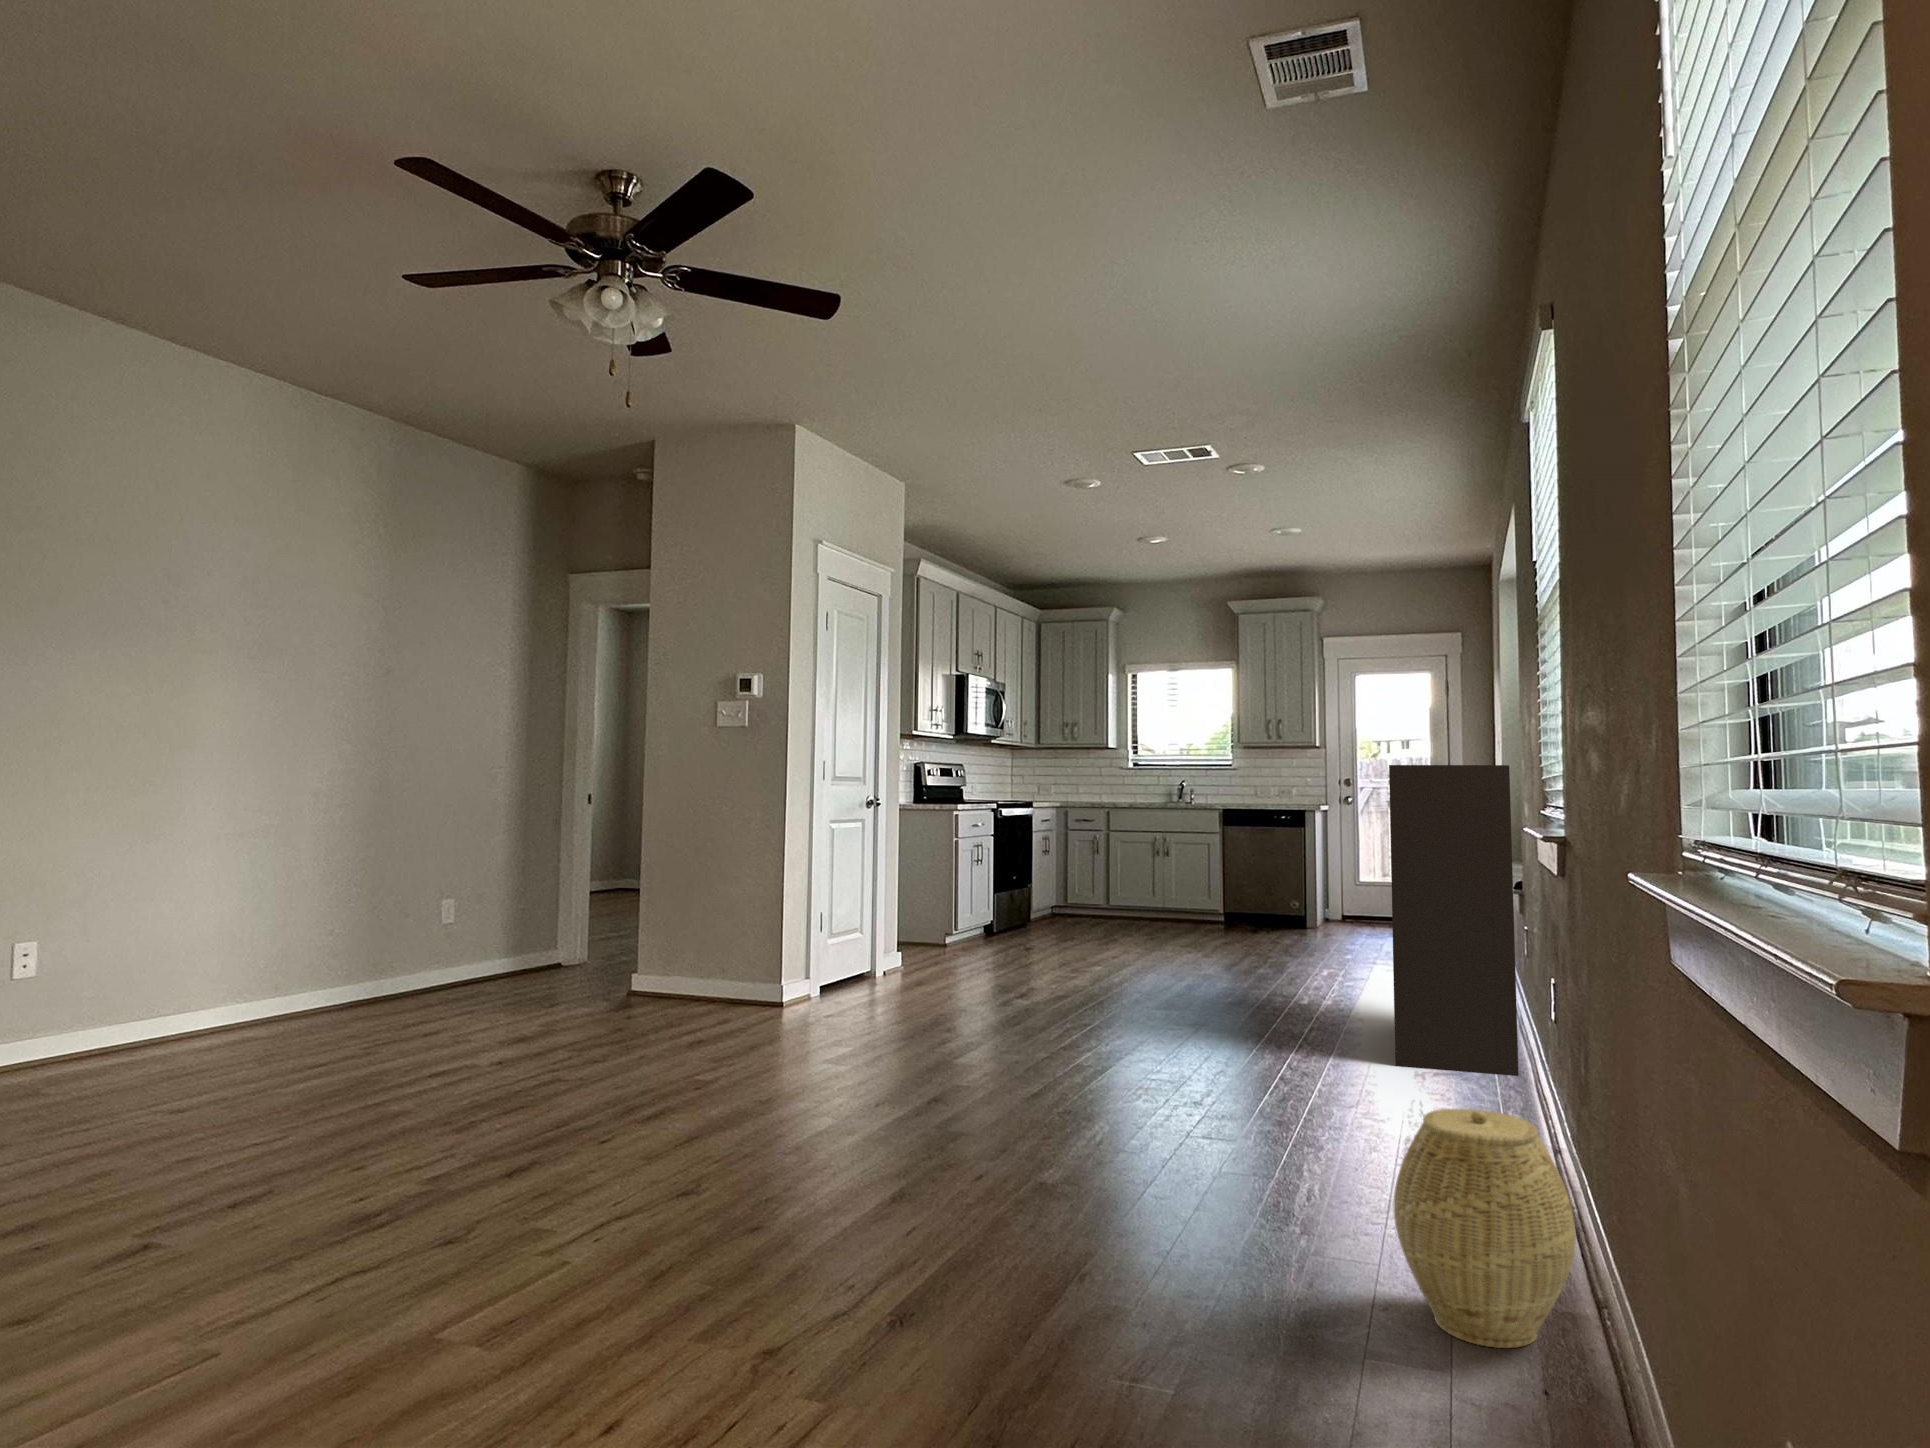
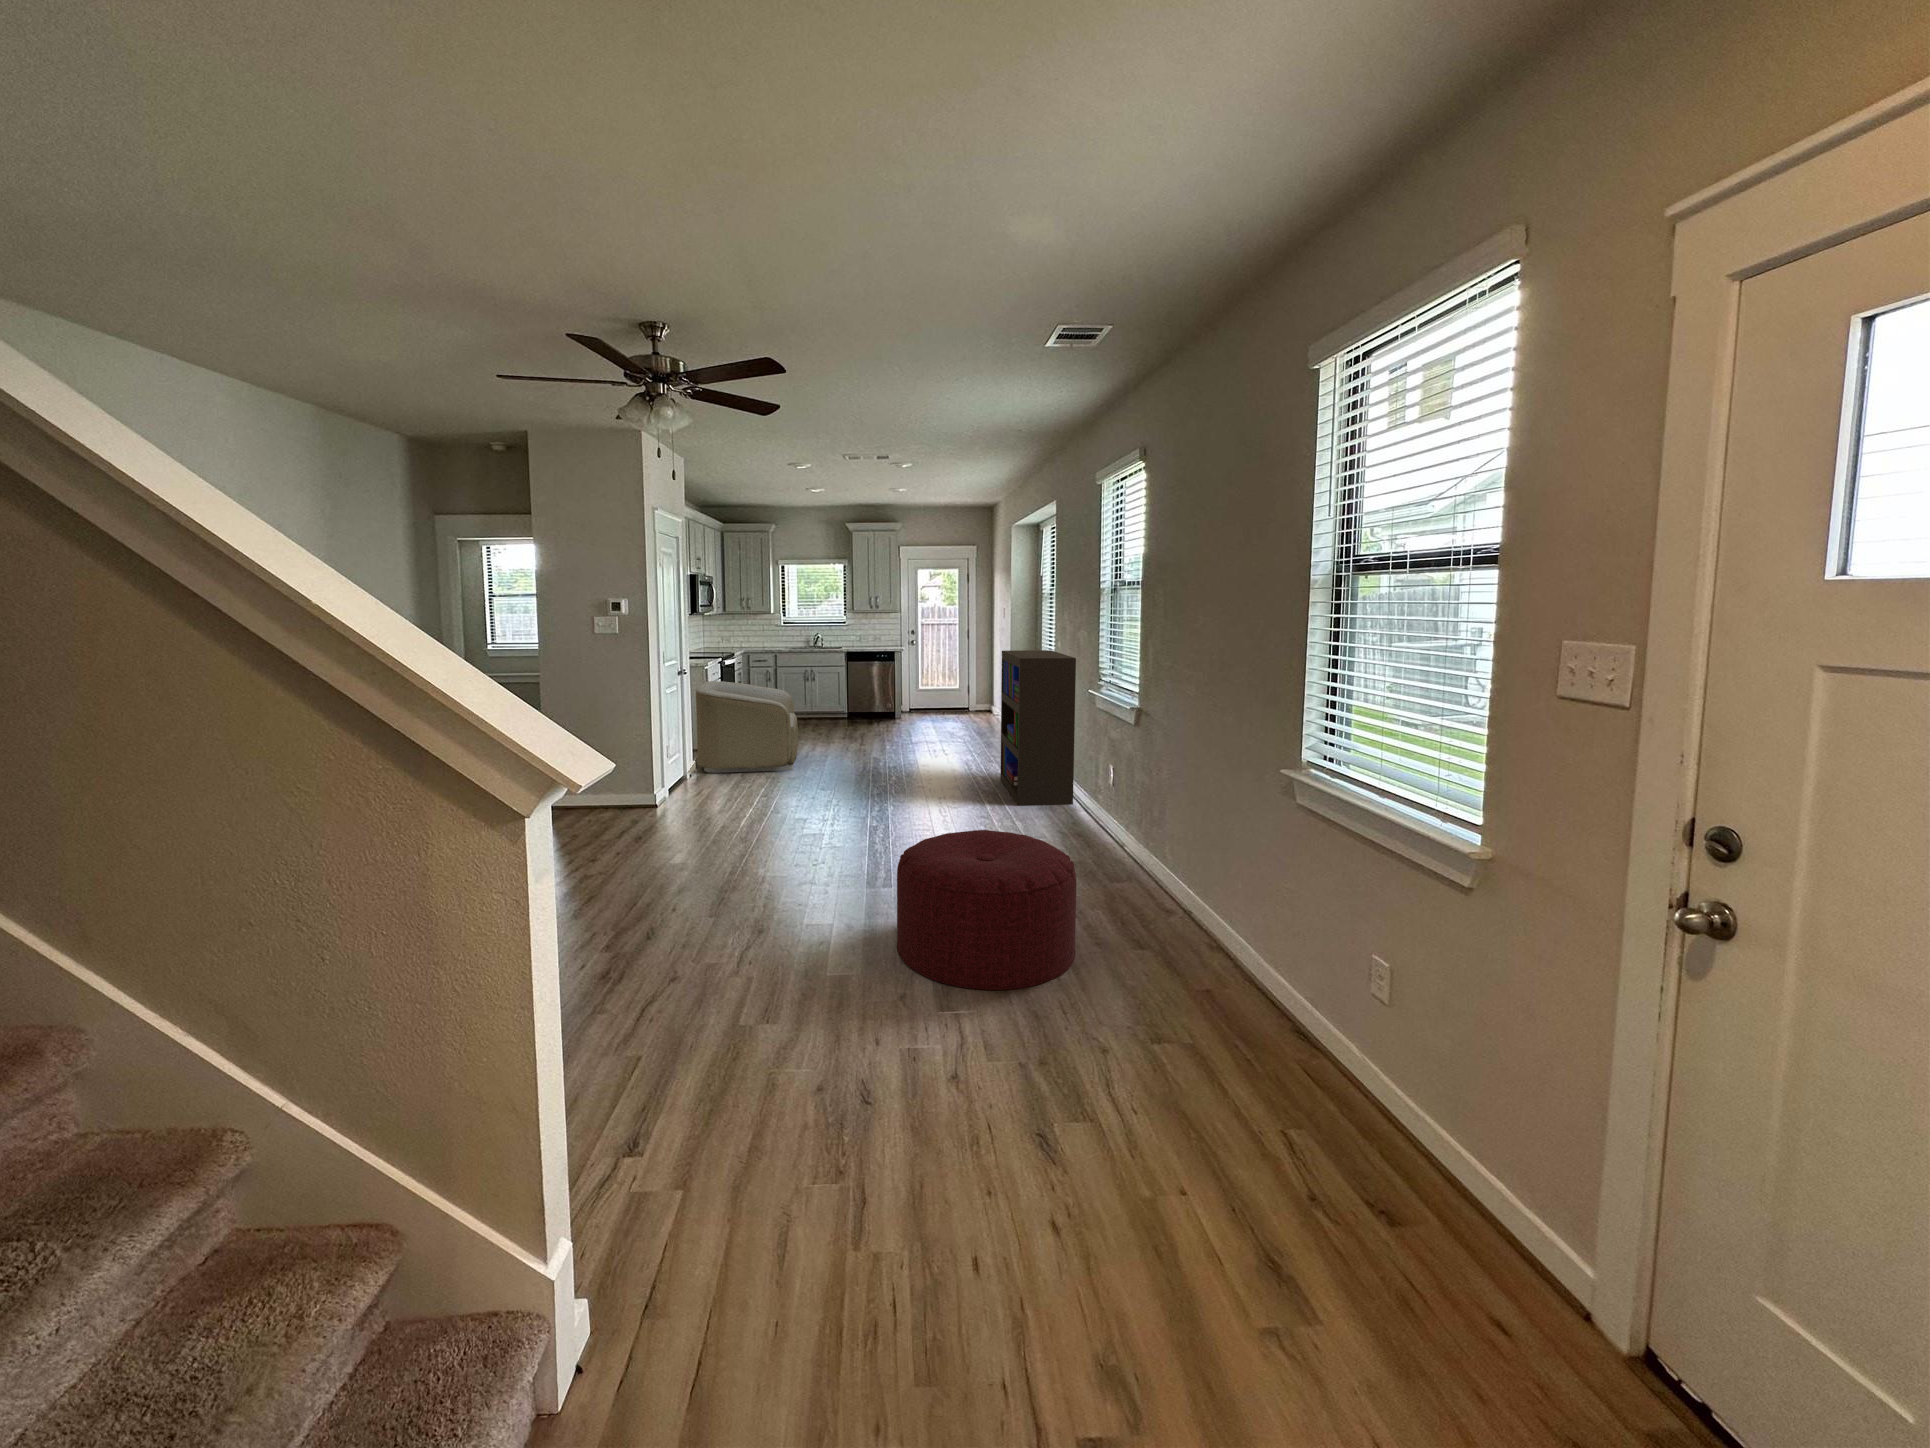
armchair: none [907,830,1083,981] -> present [696,681,798,773]
ottoman: none [831,1033,1228,1388] -> present [897,830,1077,990]
woven basket: present [1394,1109,1576,1348] -> none [1126,843,1196,934]

